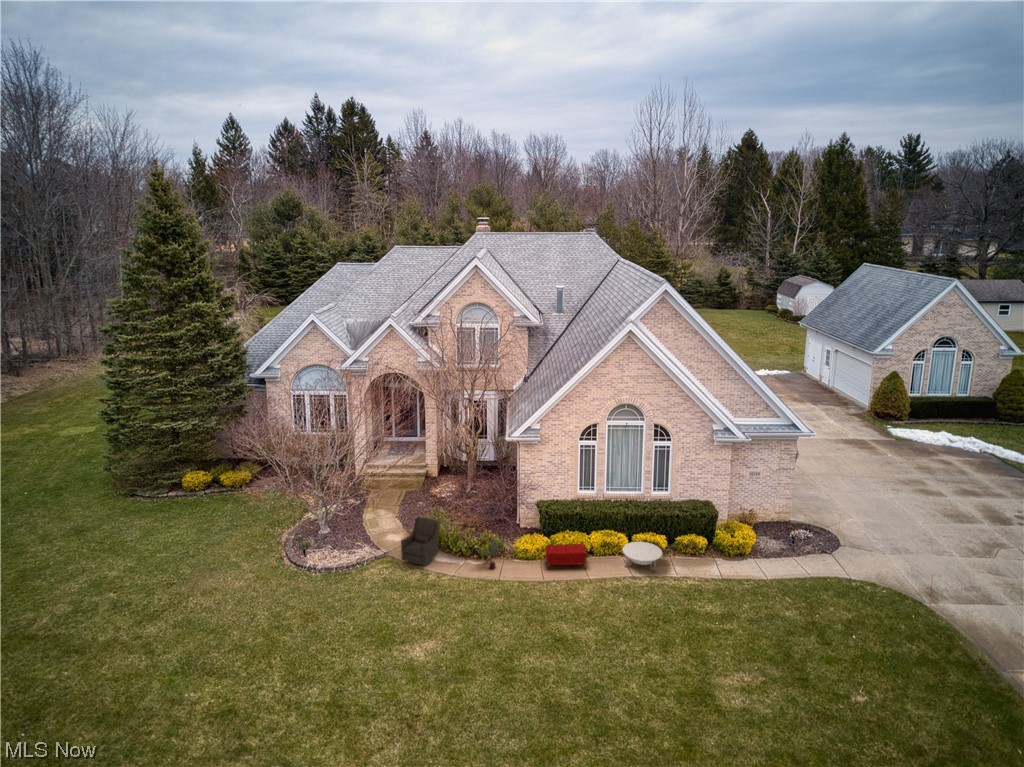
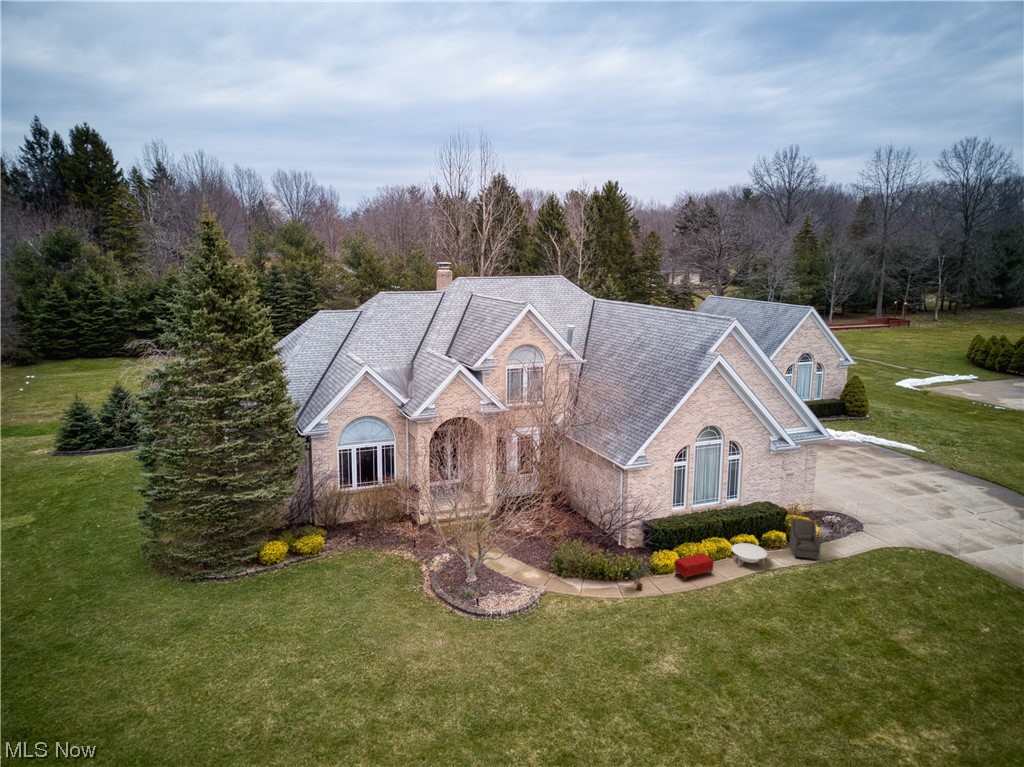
chair: present [401,517,439,565] -> present [789,519,821,559]

